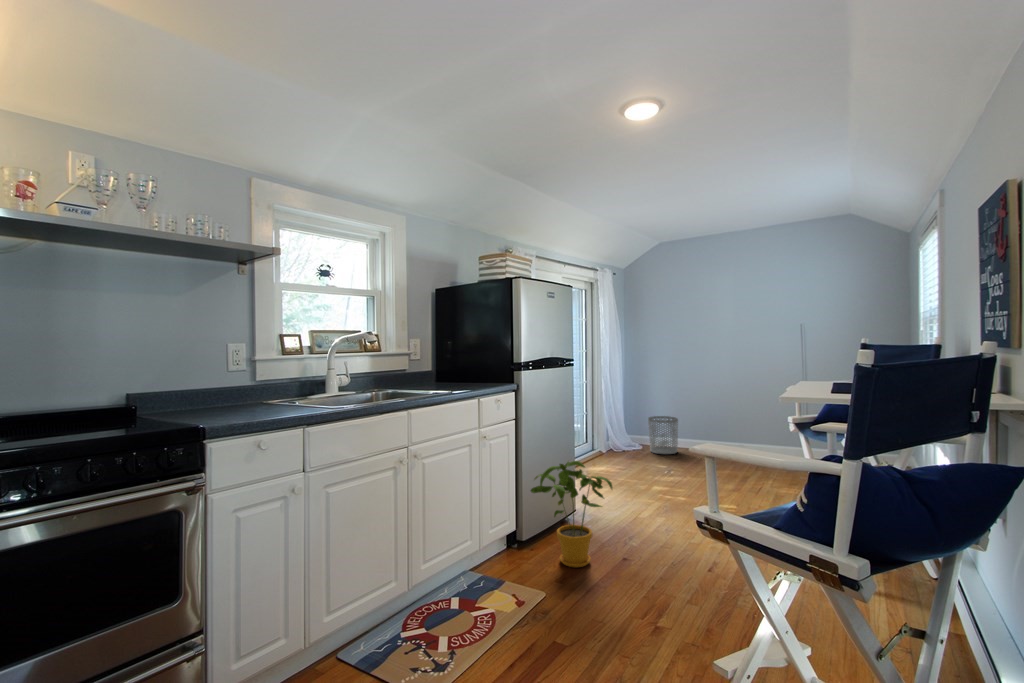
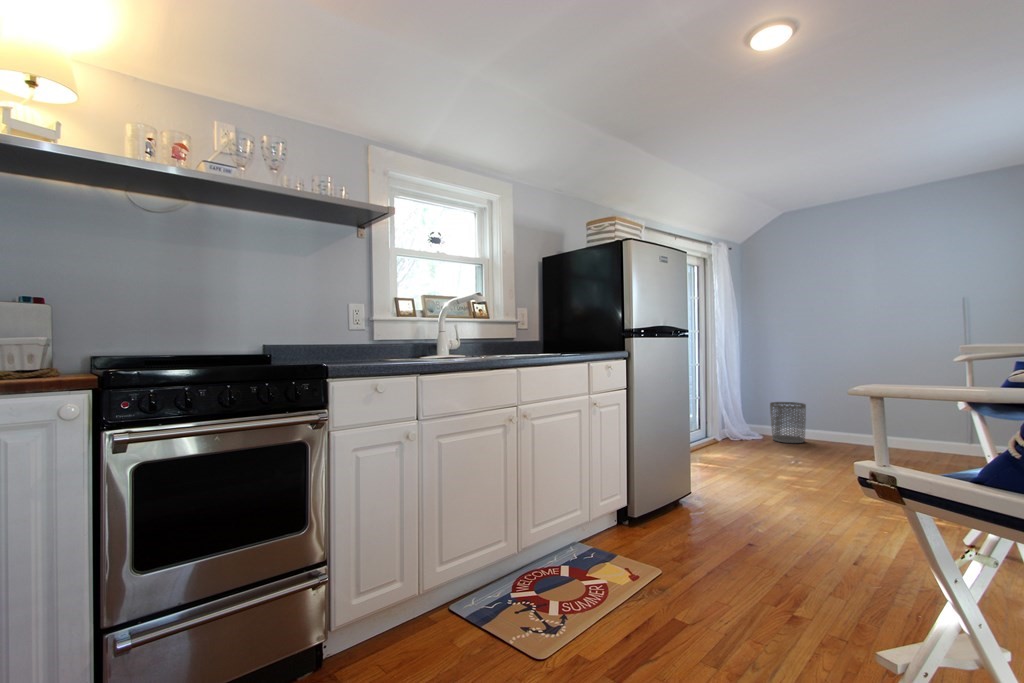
house plant: present [531,461,612,567] -> none [643,431,738,548]

